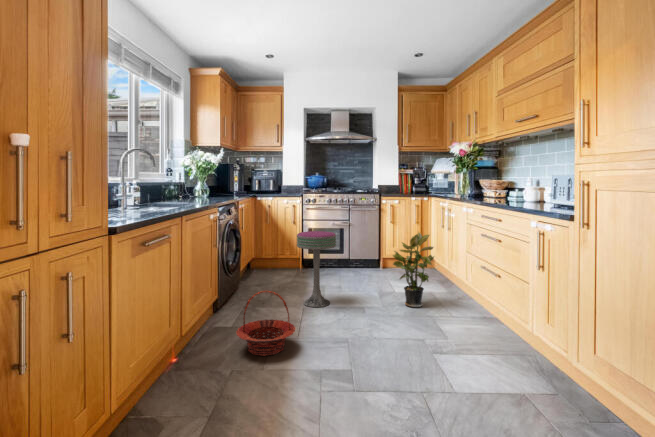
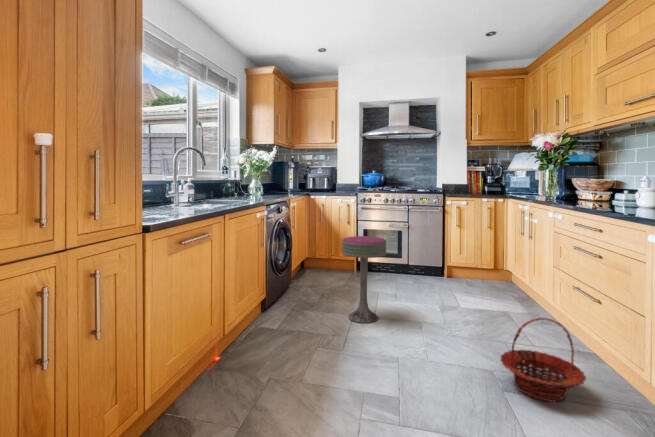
potted plant: present [393,233,434,307] -> none [454,241,508,332]
basket: present [236,291,295,356] -> present [501,318,586,402]

